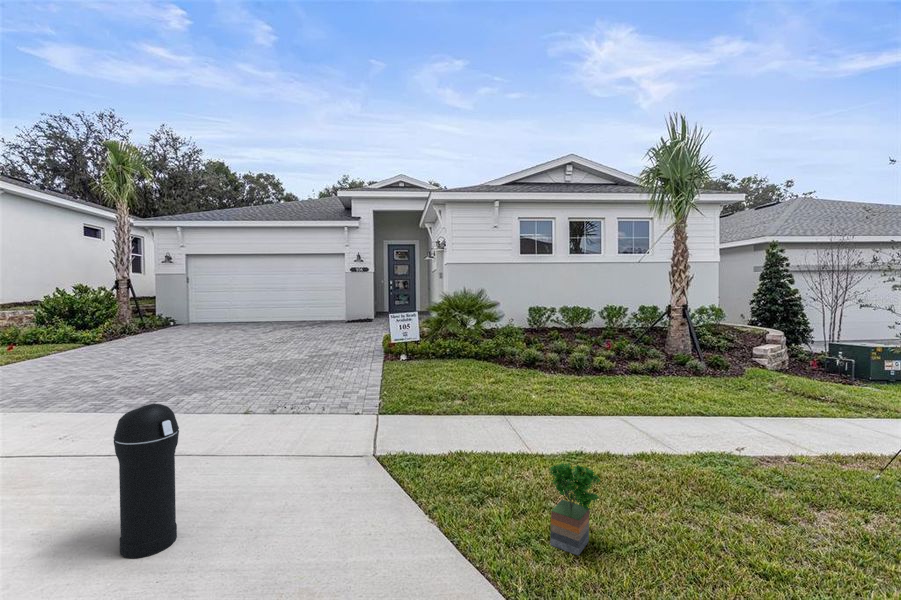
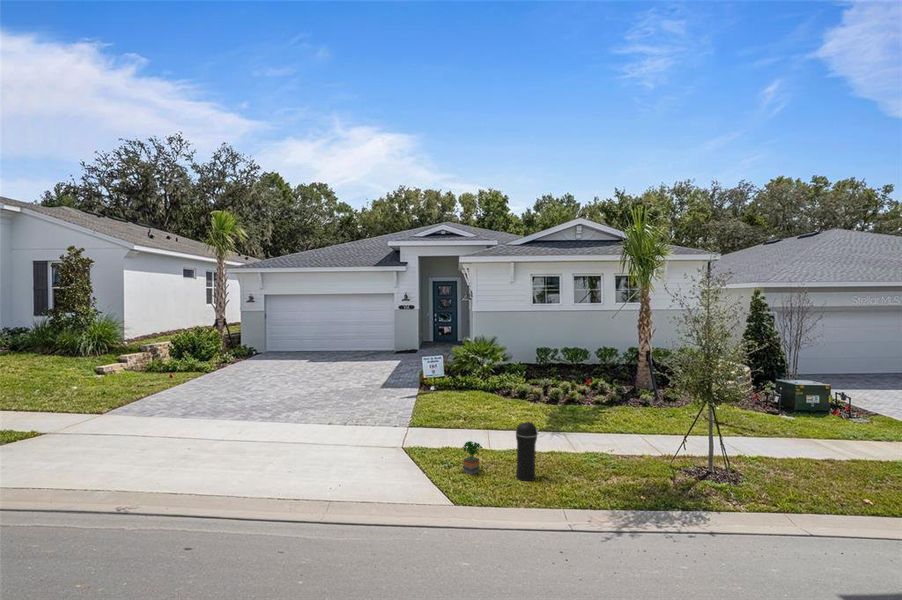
trash can: present [114,404,179,558] -> present [516,422,538,481]

